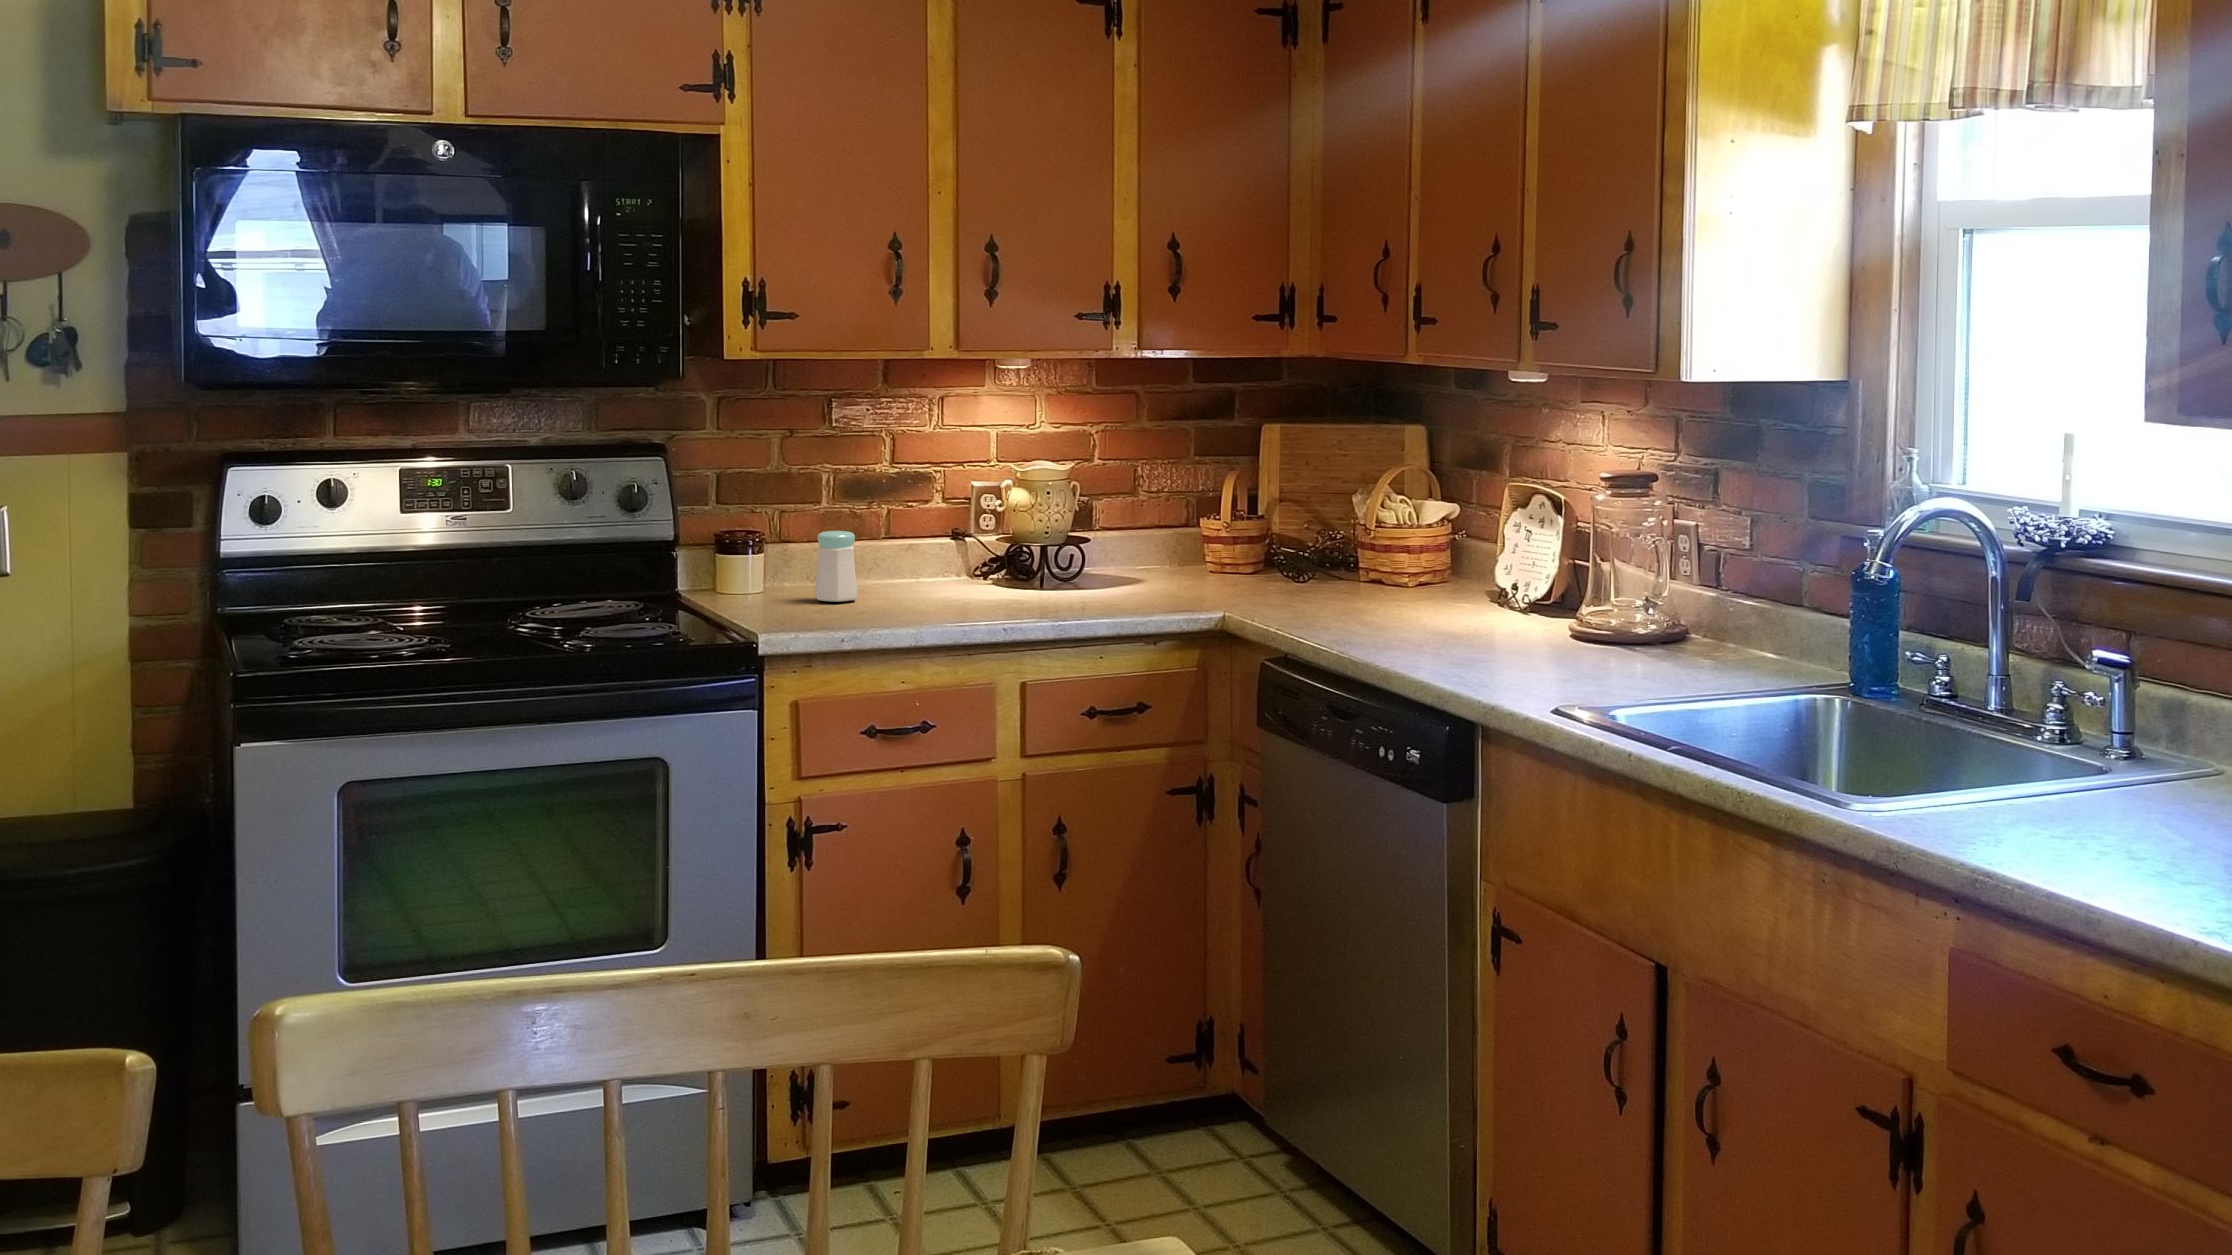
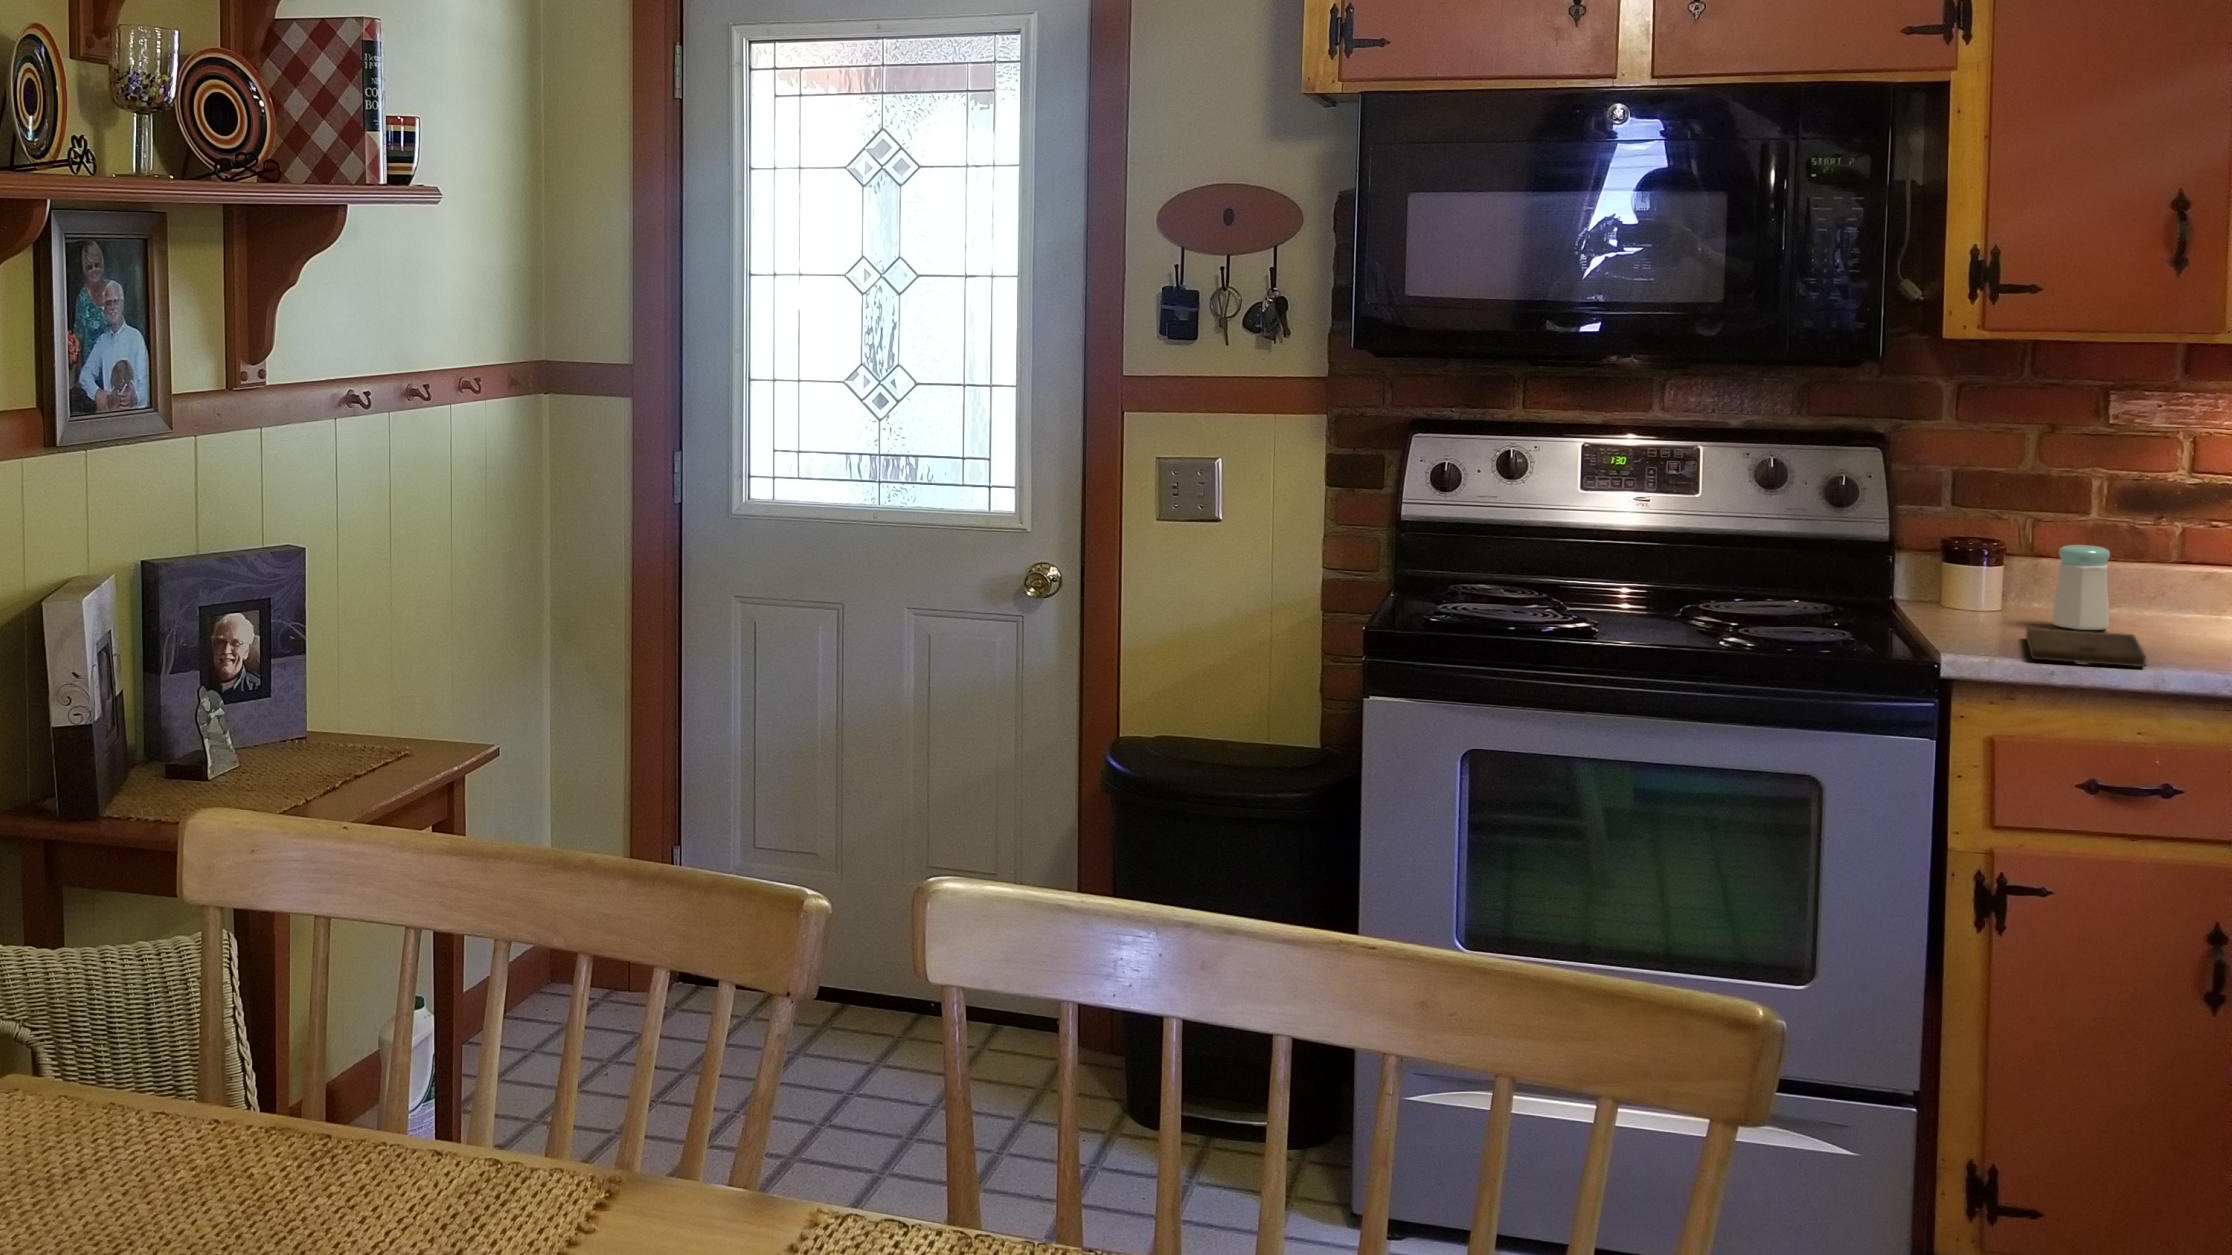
cutting board: none [804,602,905,630] -> present [2026,628,2146,667]

